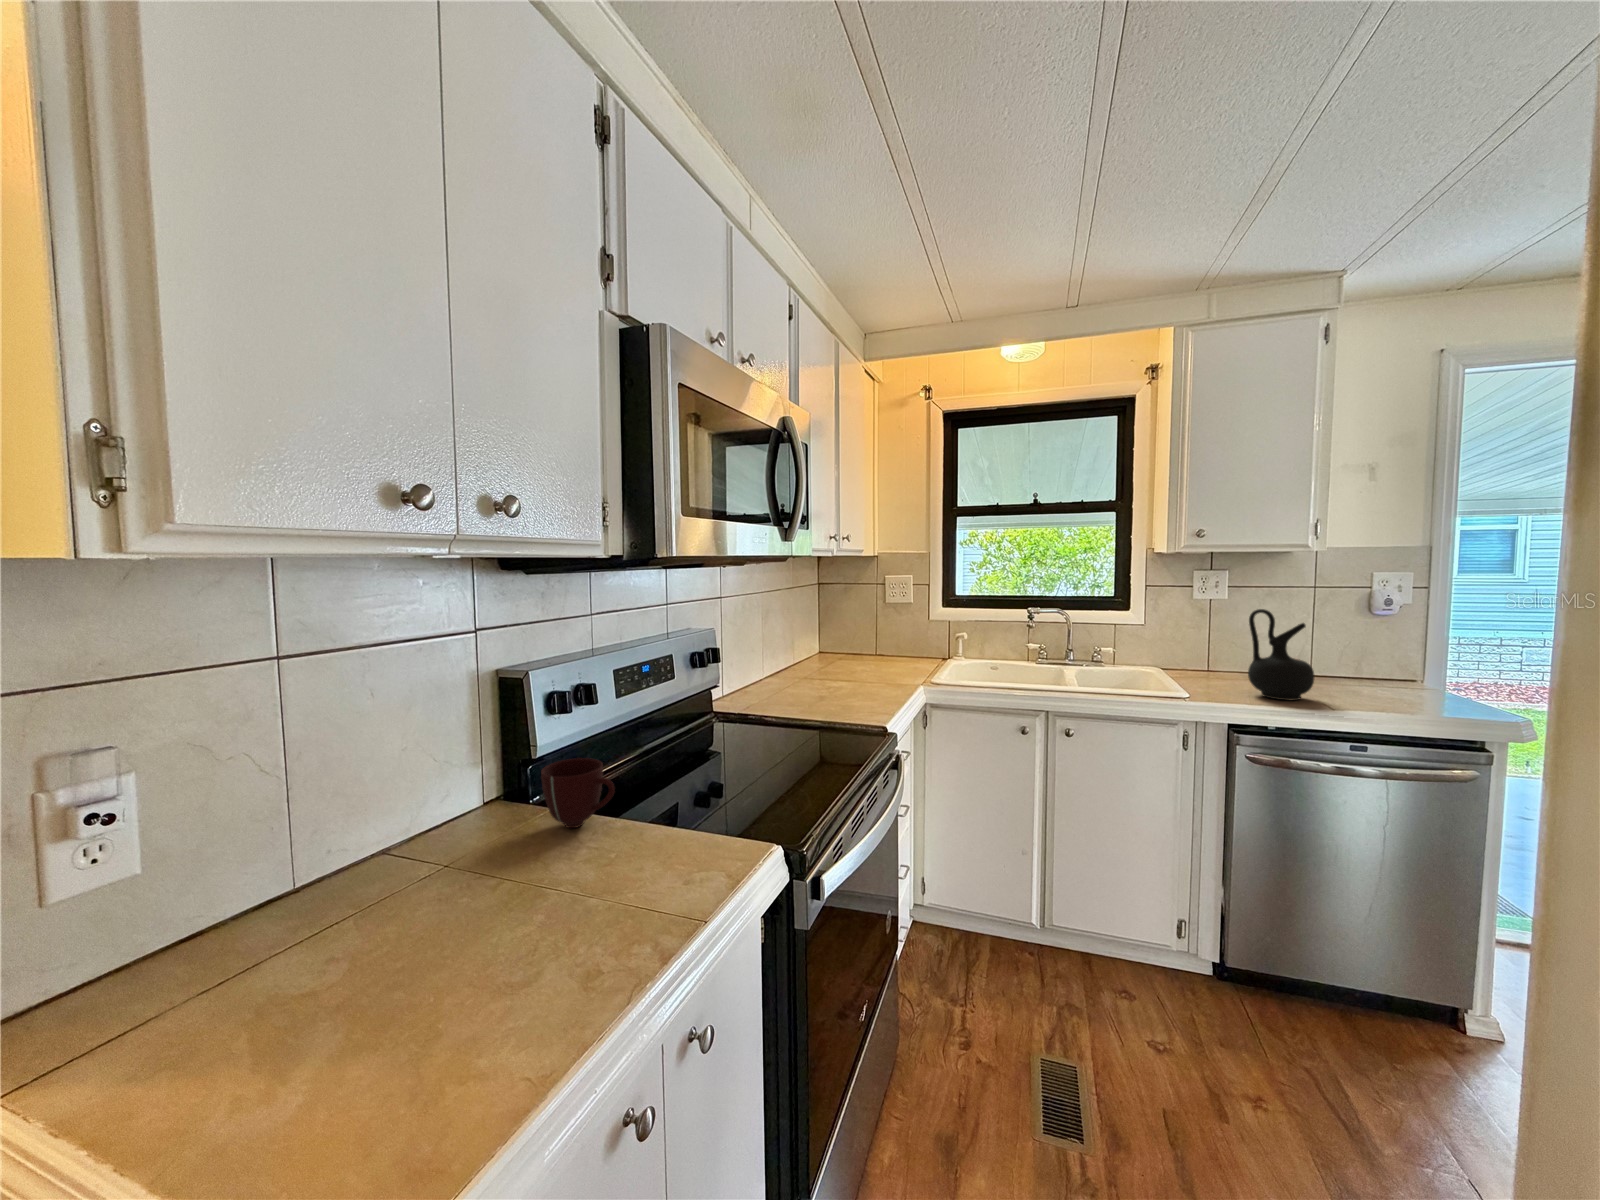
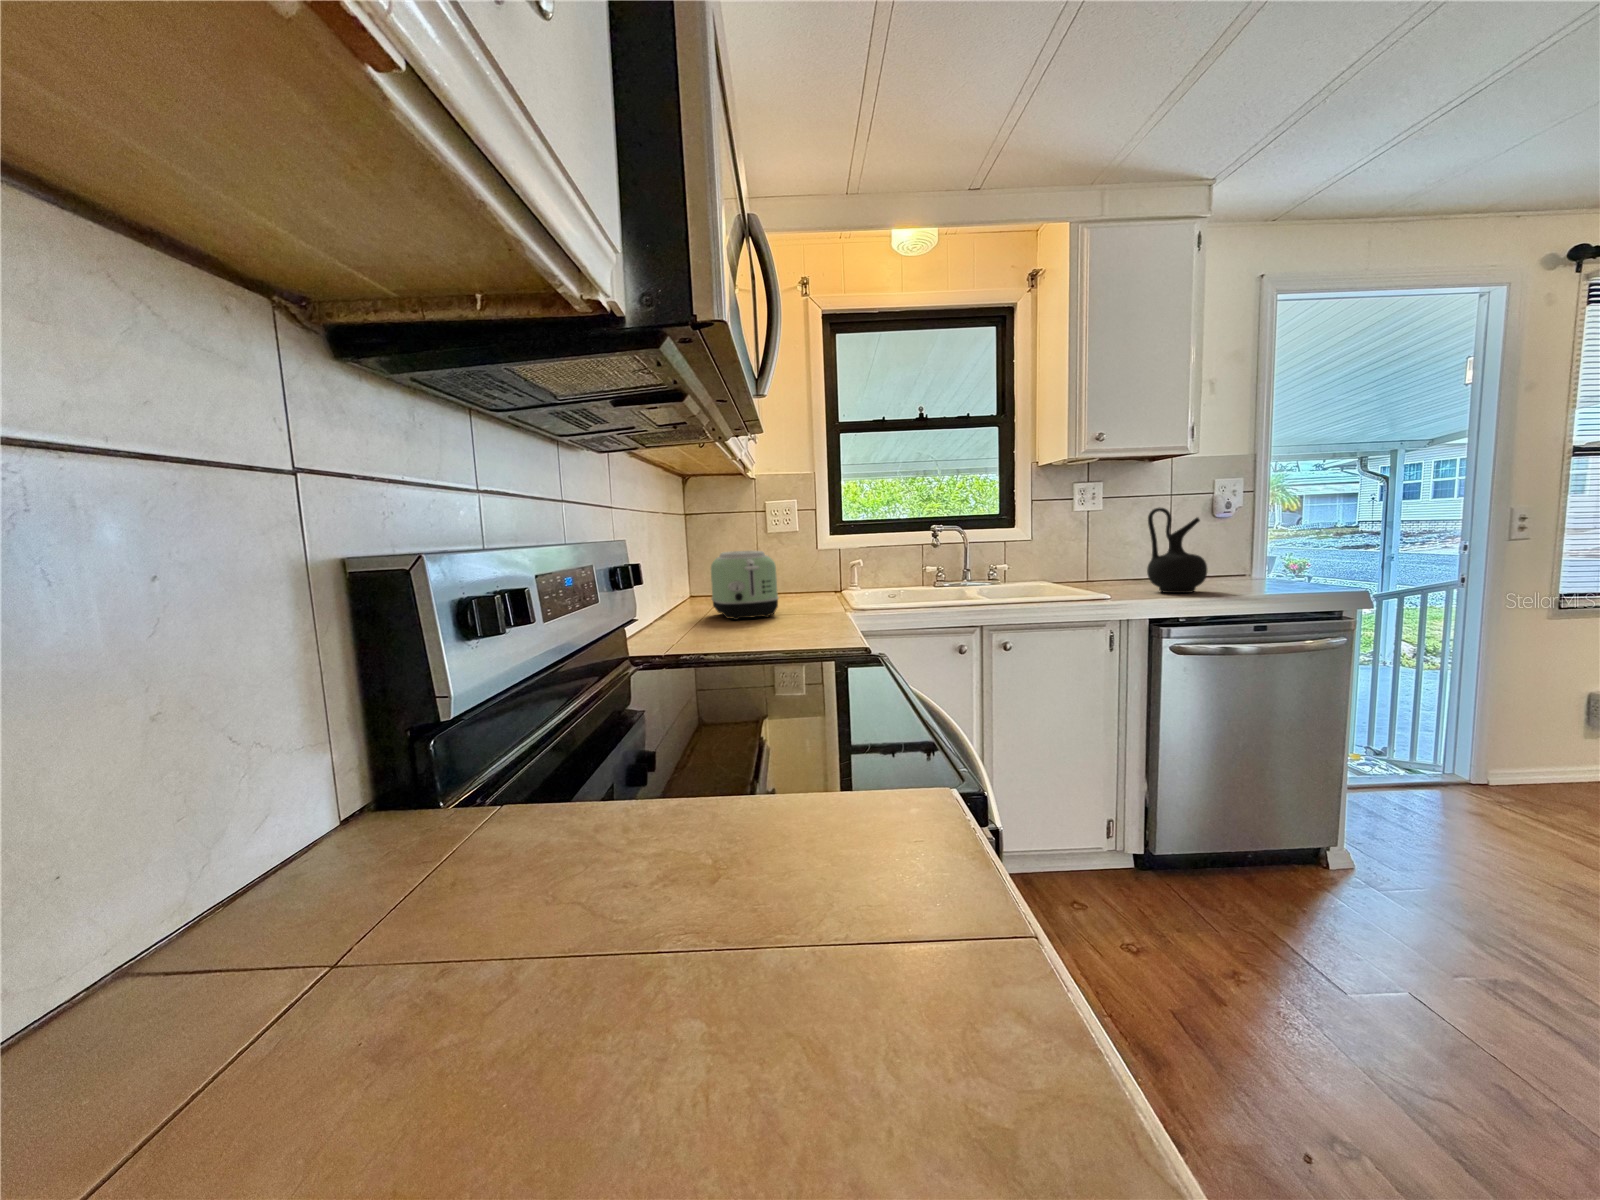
toaster: none [817,623,869,681] -> present [711,551,779,620]
mug: present [541,758,615,828] -> none [423,727,627,894]

